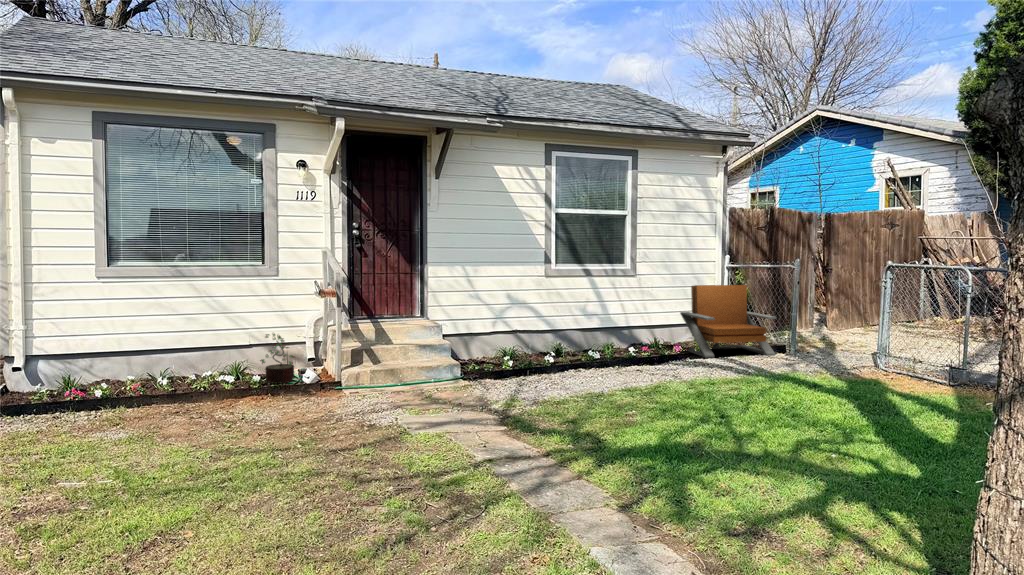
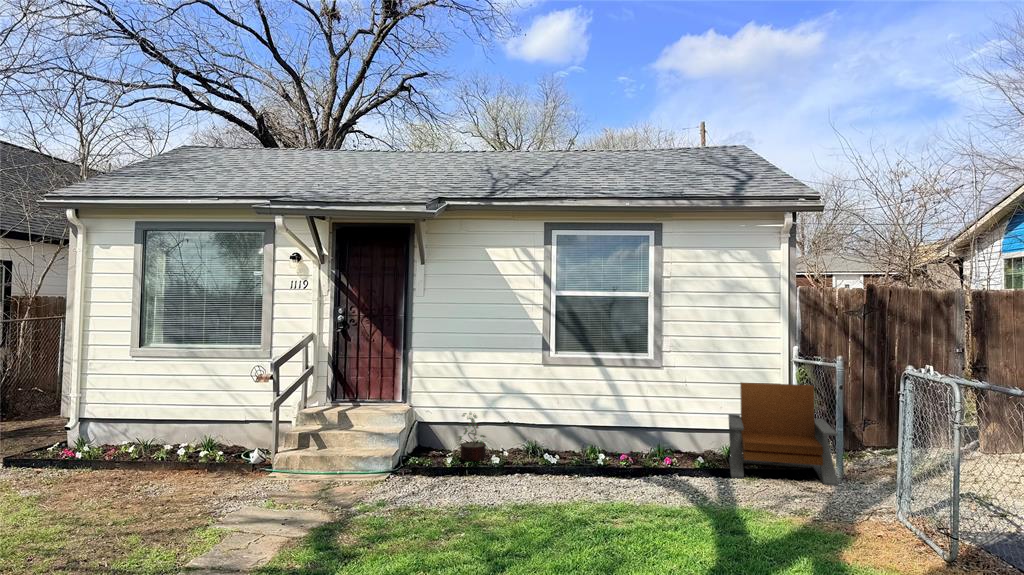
decorative plant: present [260,334,294,384] -> present [459,413,486,461]

